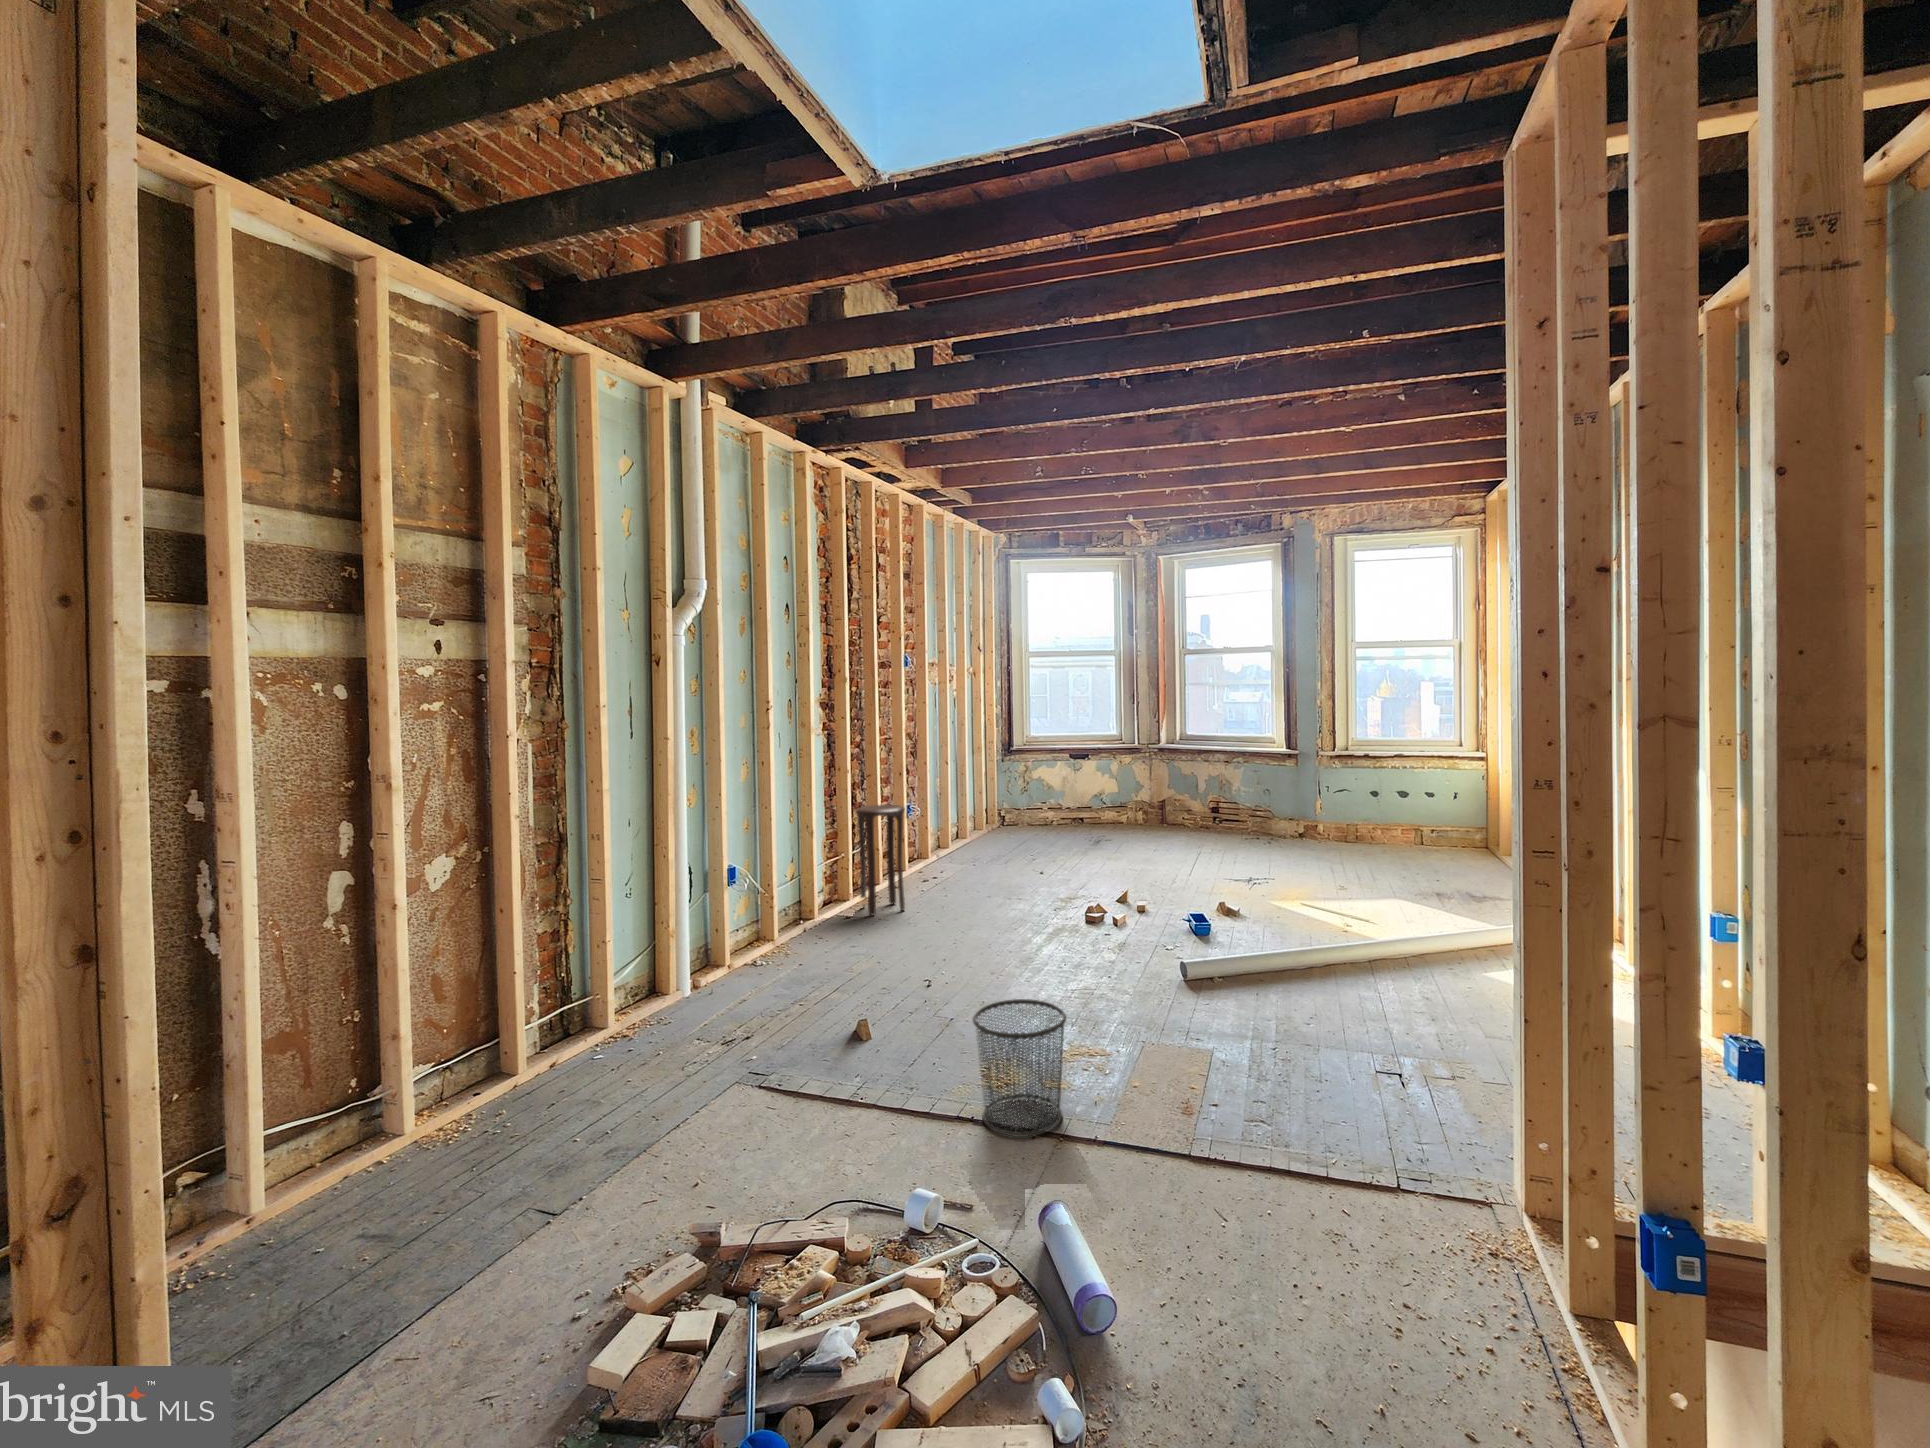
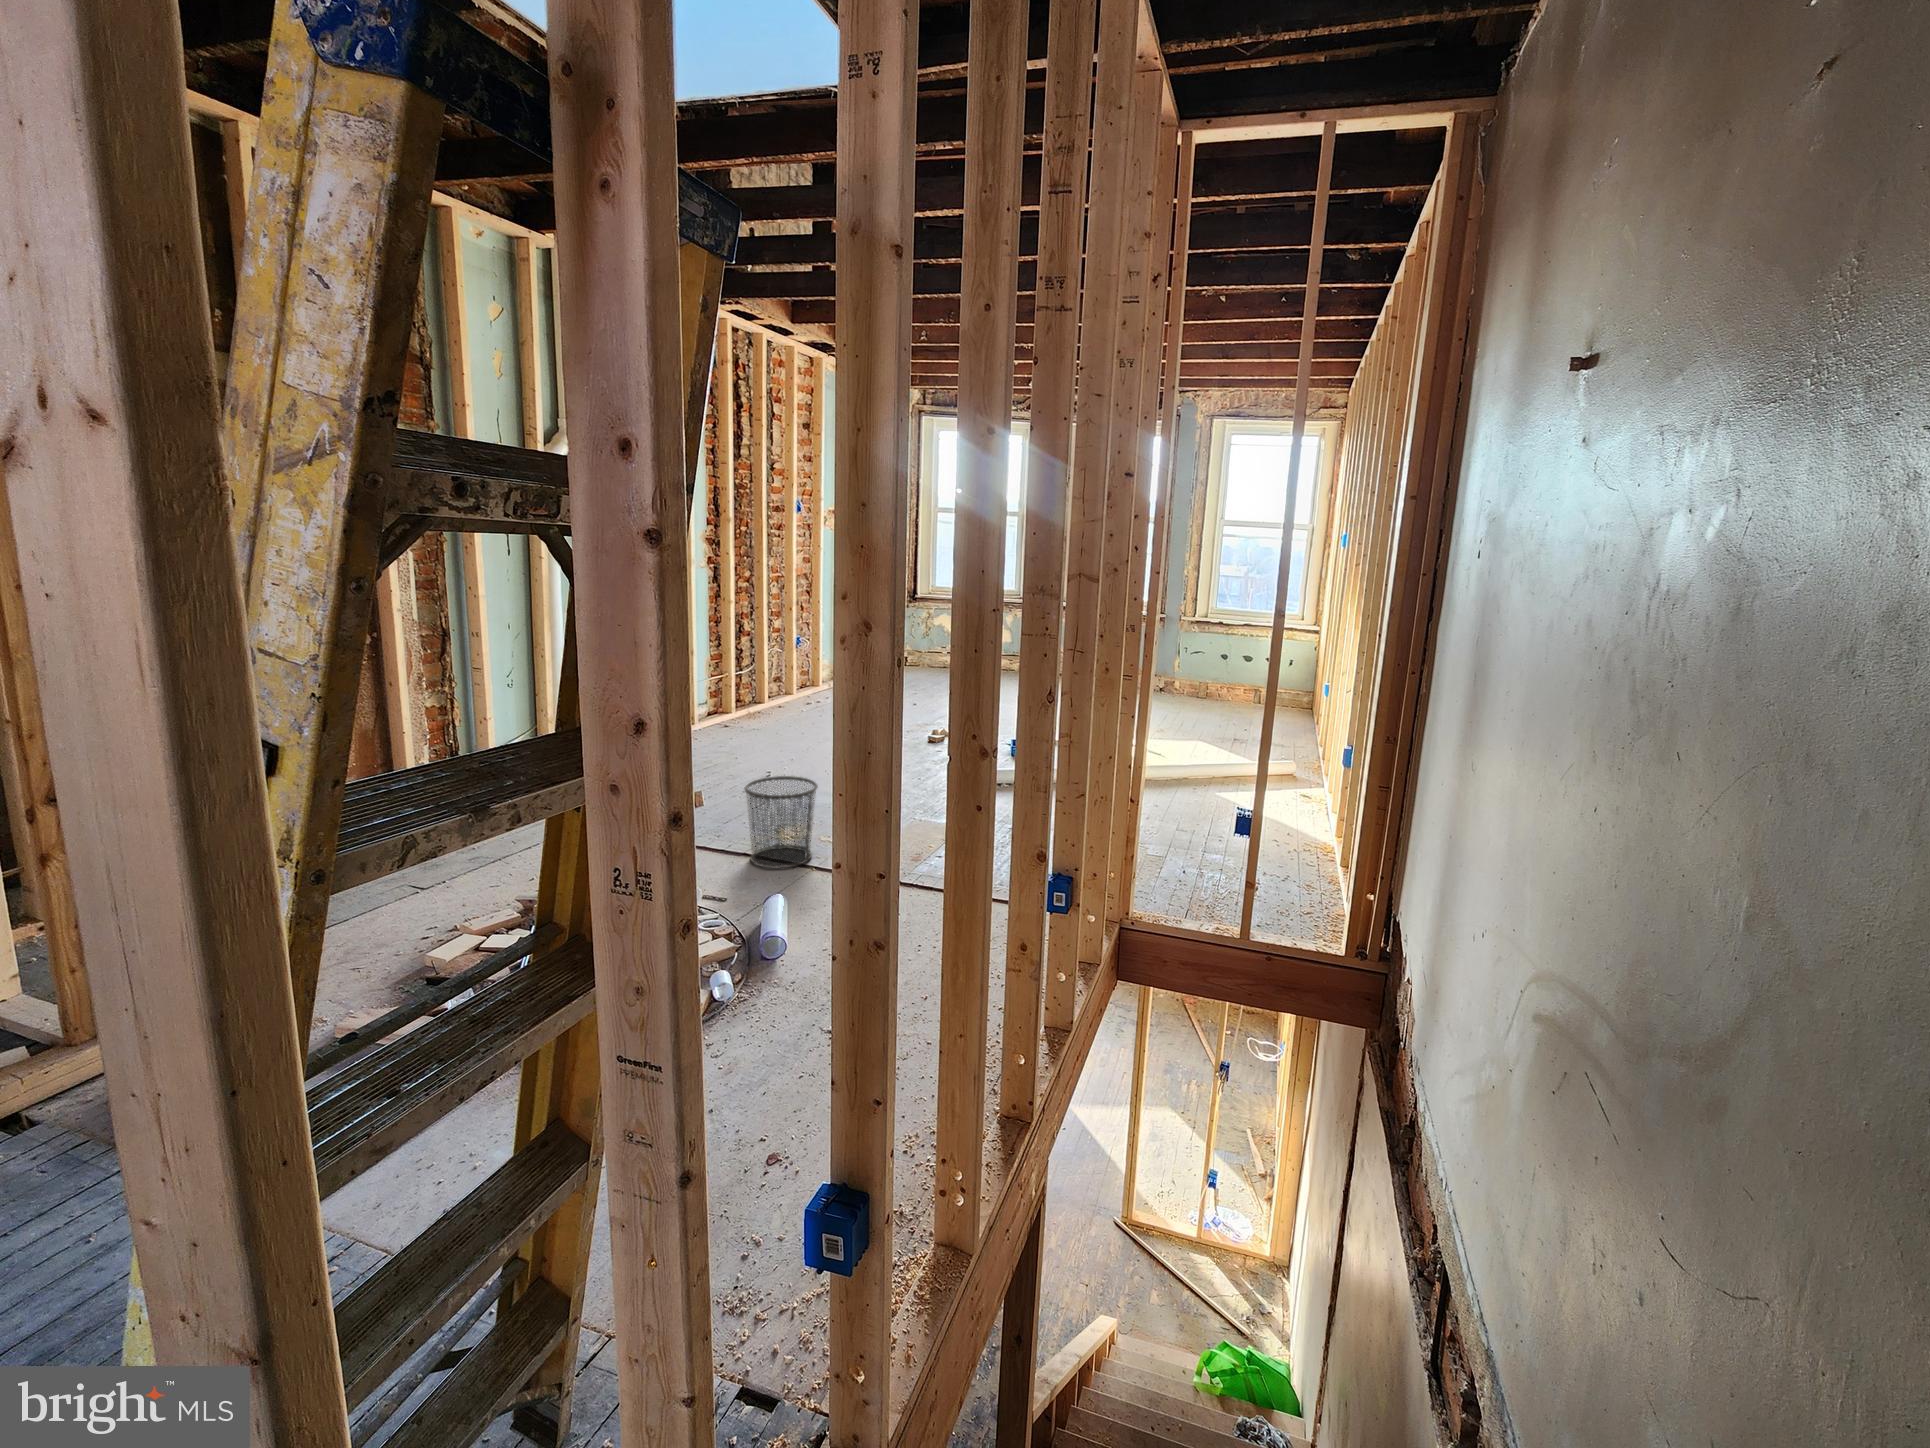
stool: present [855,805,905,915] -> none [736,632,781,725]

